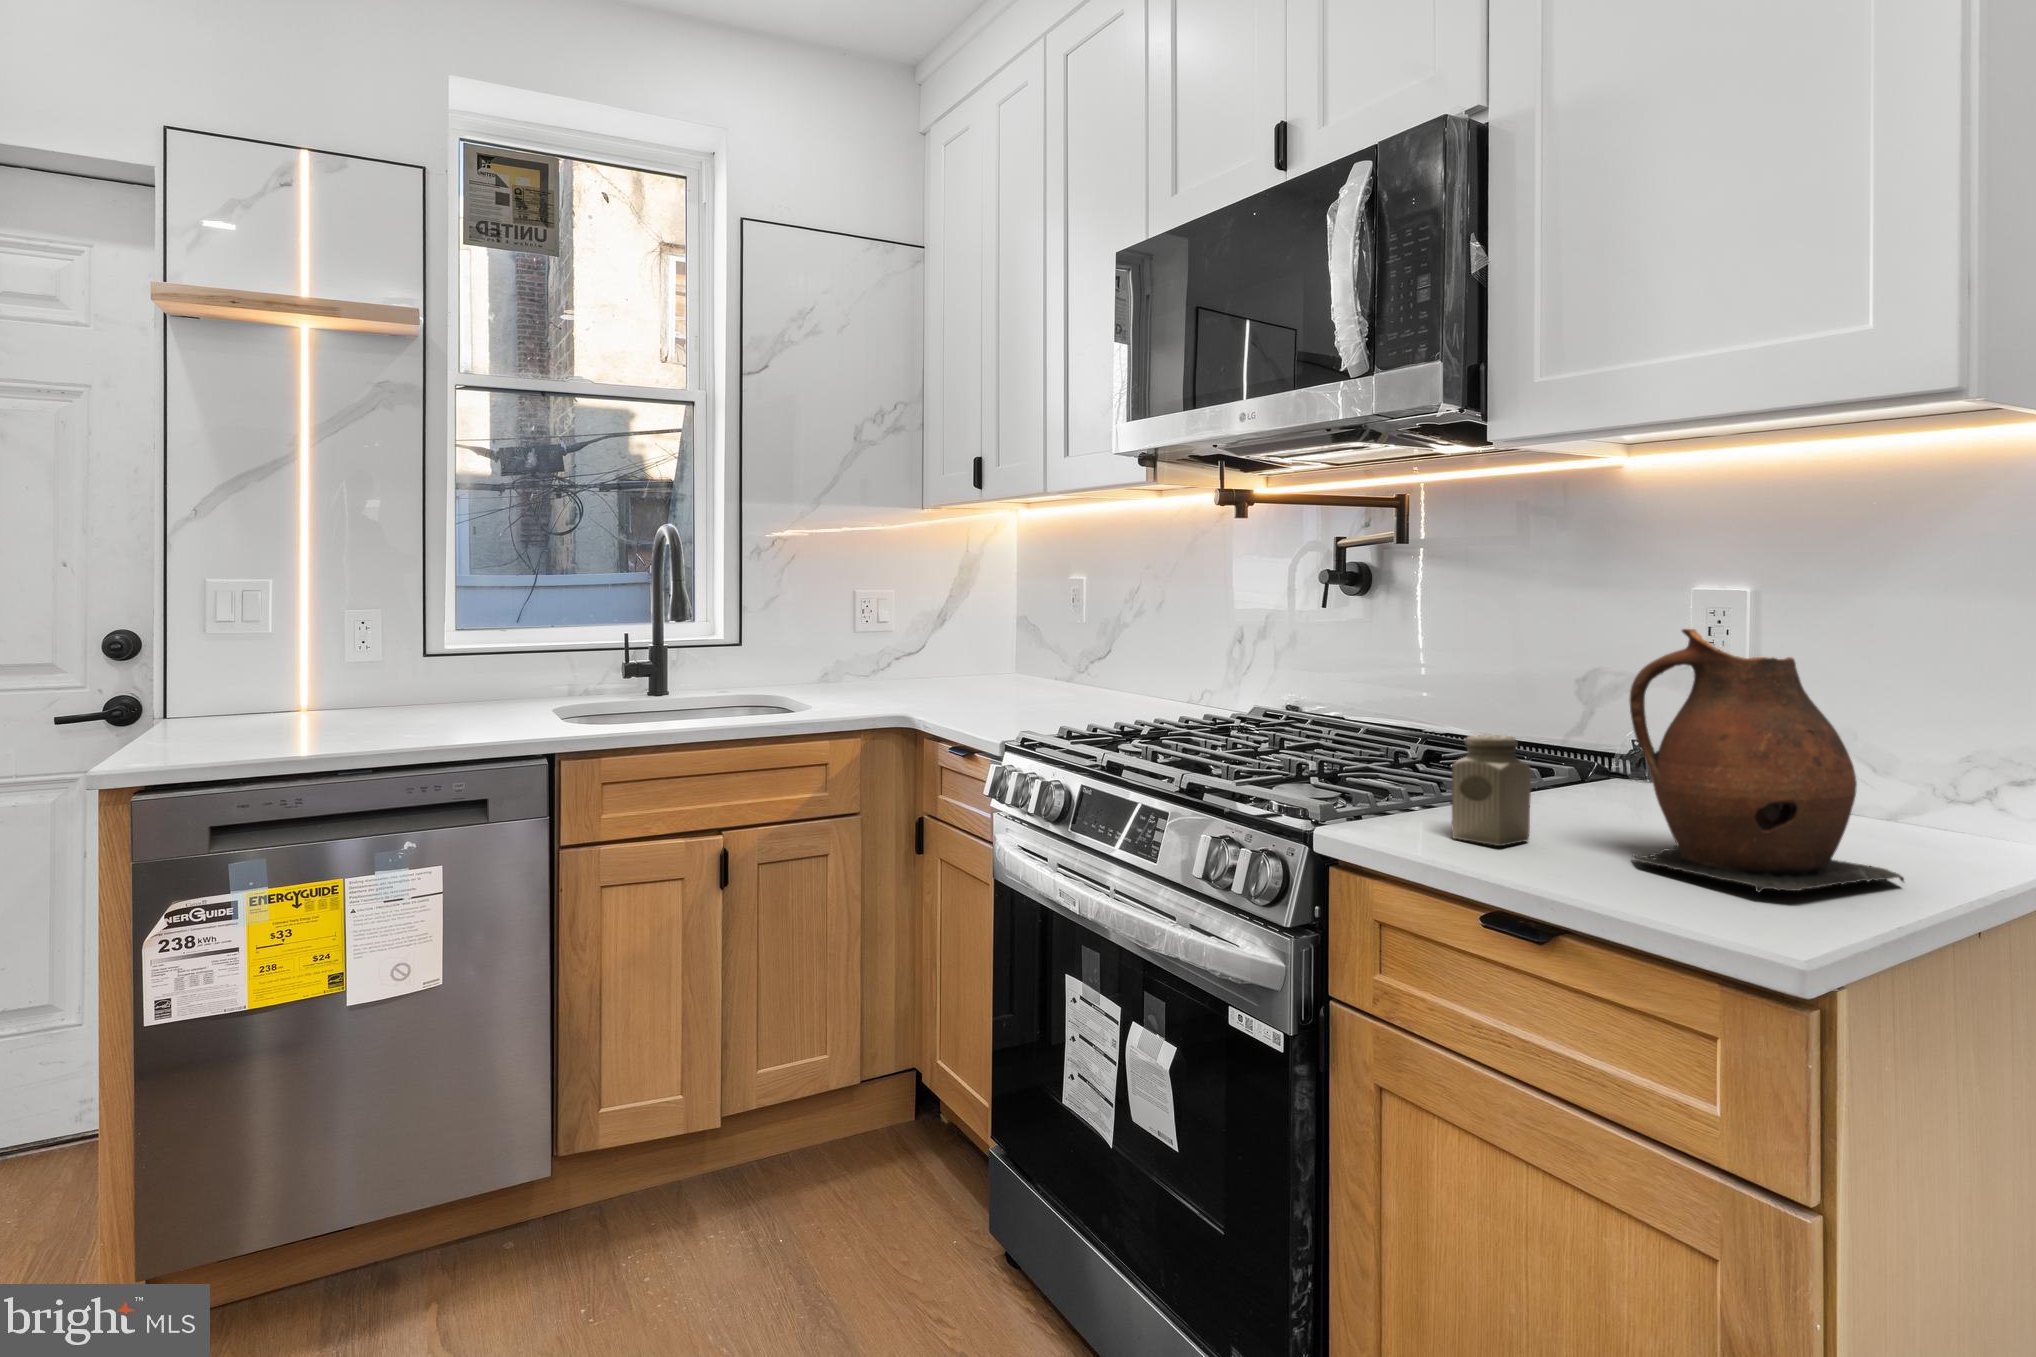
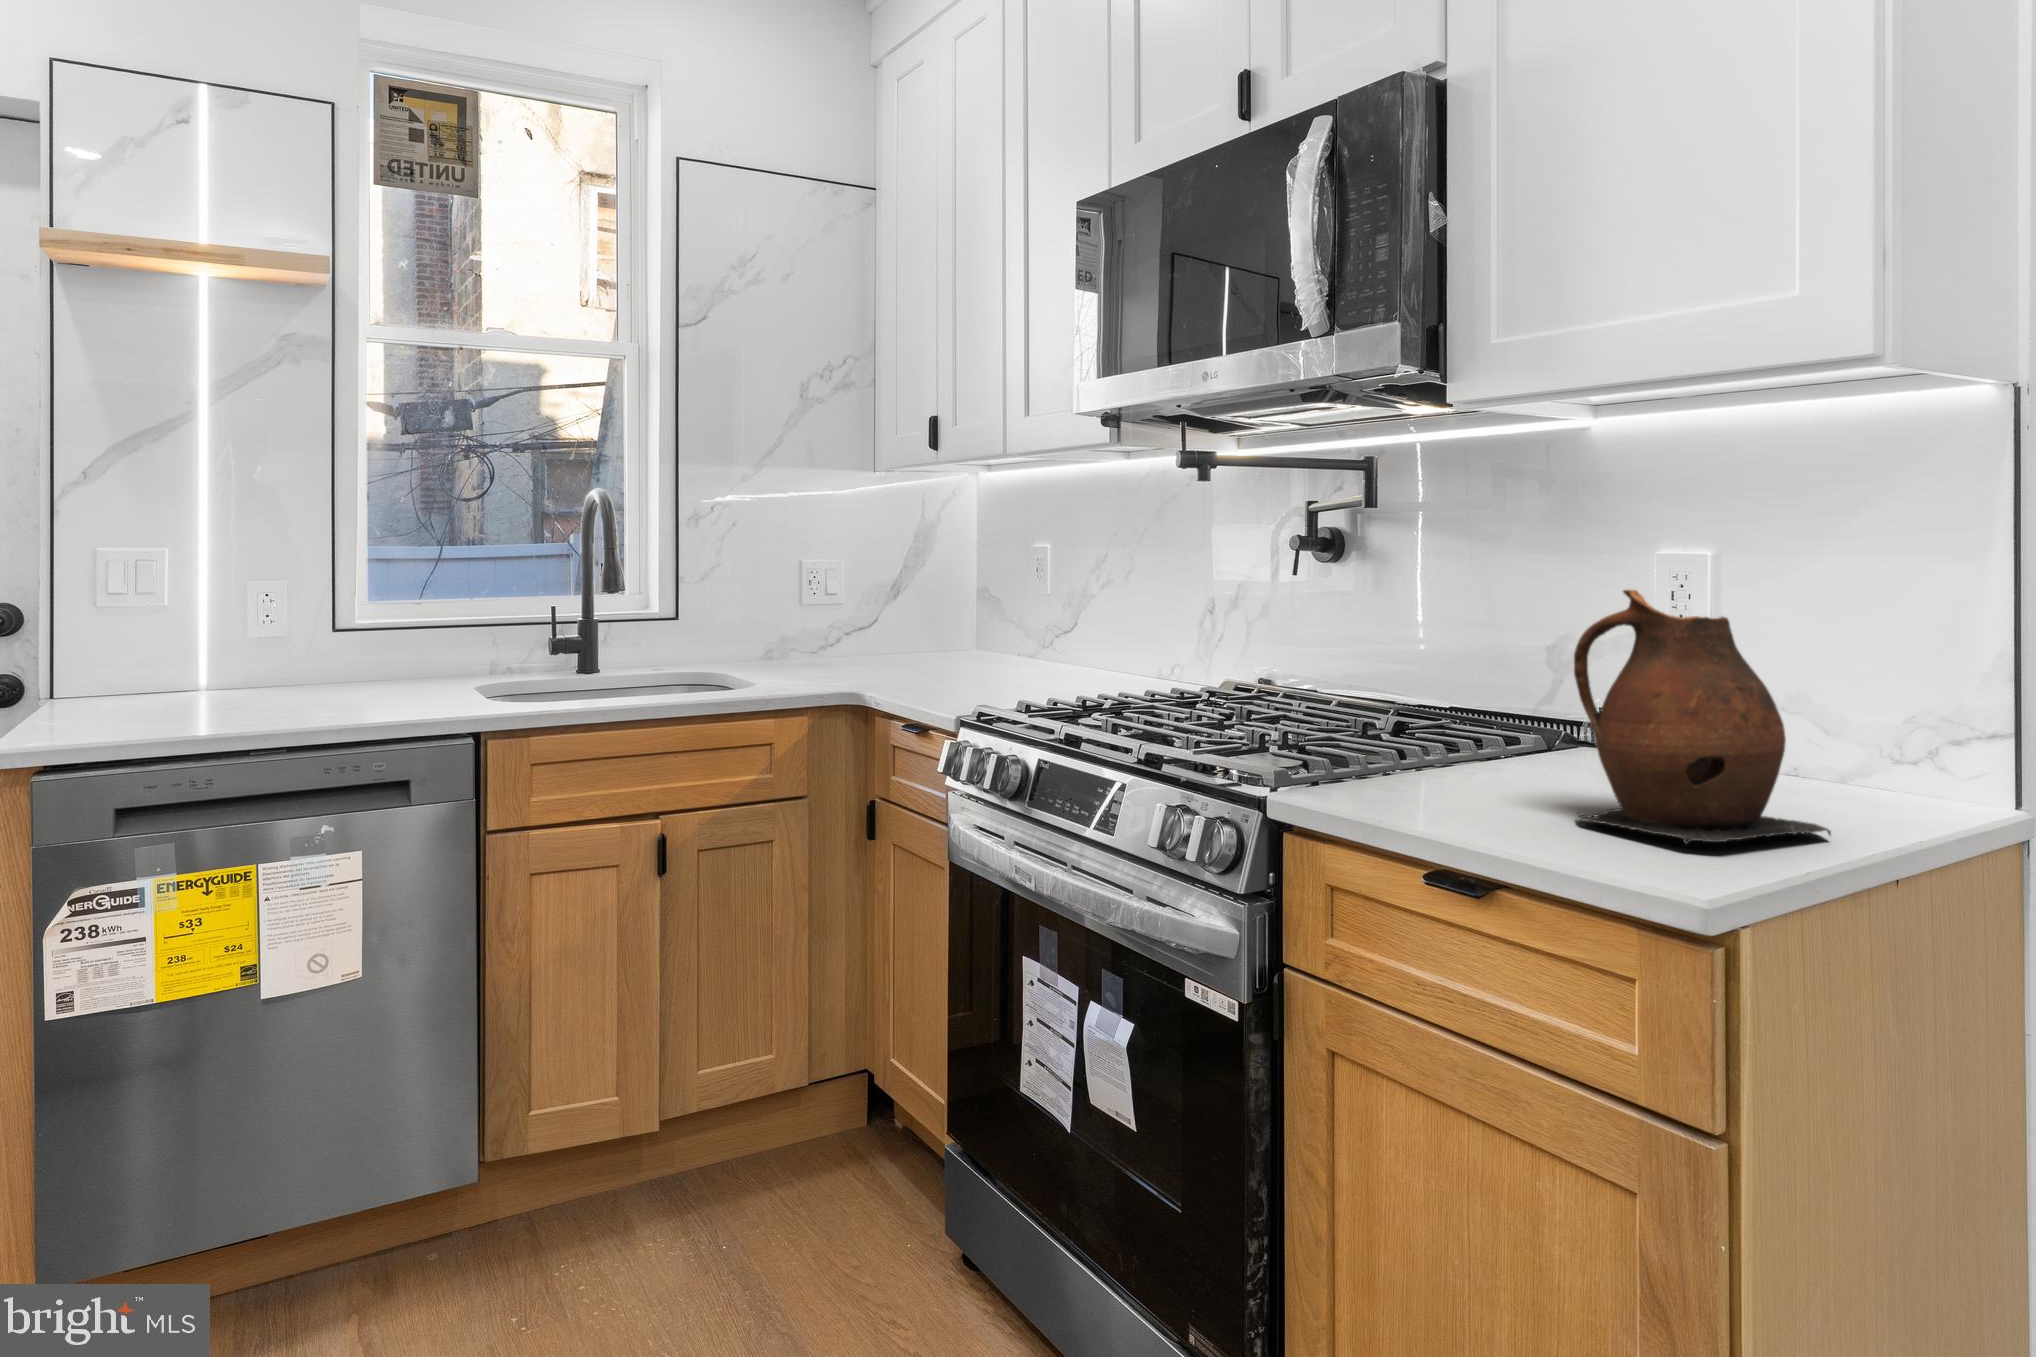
salt shaker: present [1452,734,1531,846] -> none [1403,698,1481,808]

